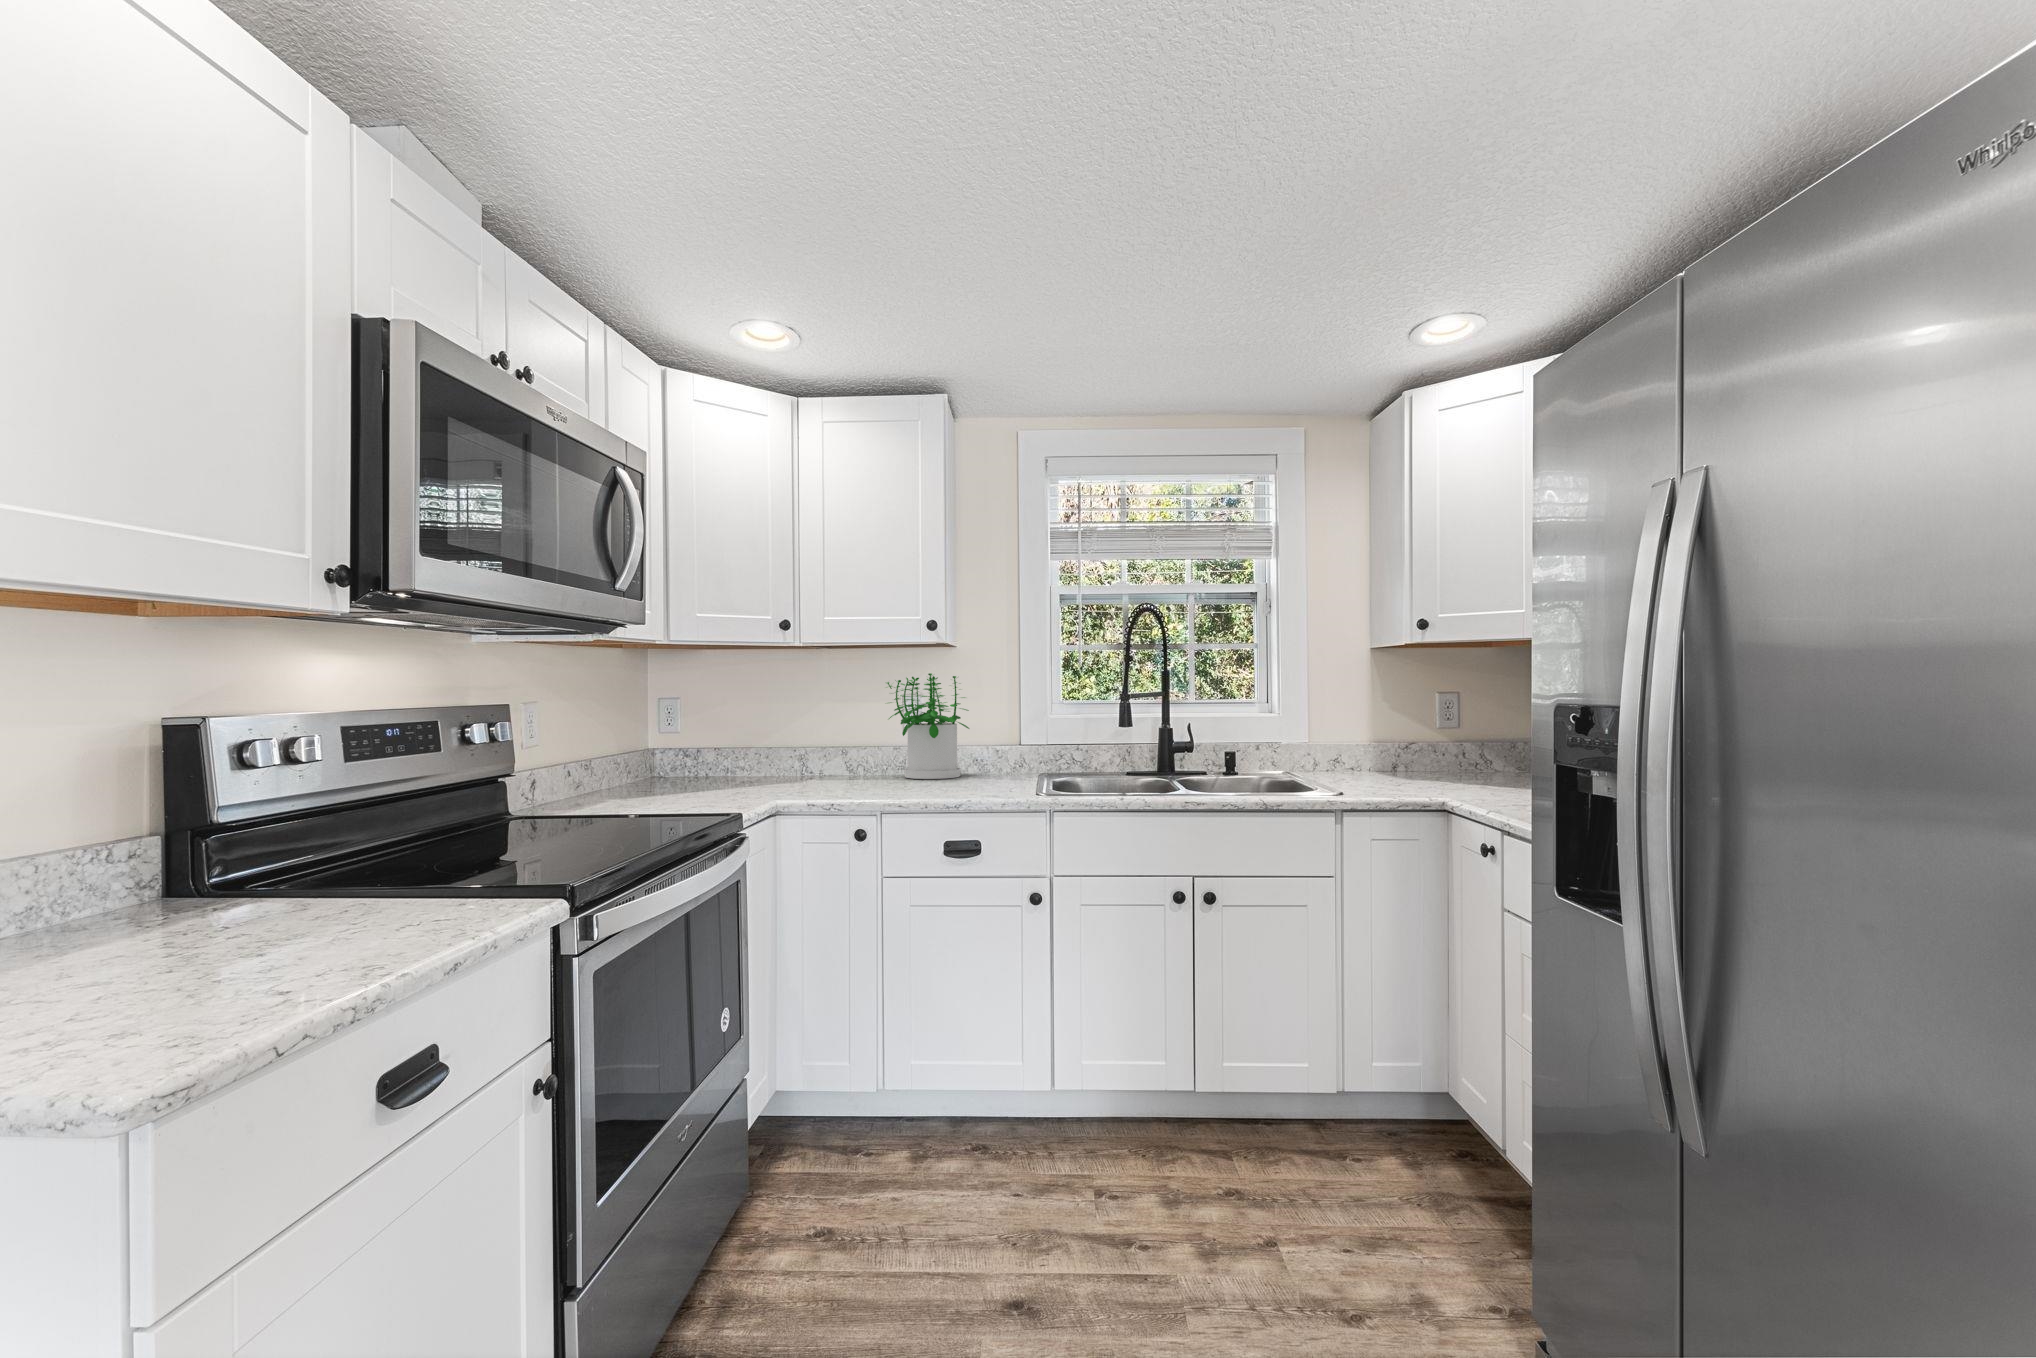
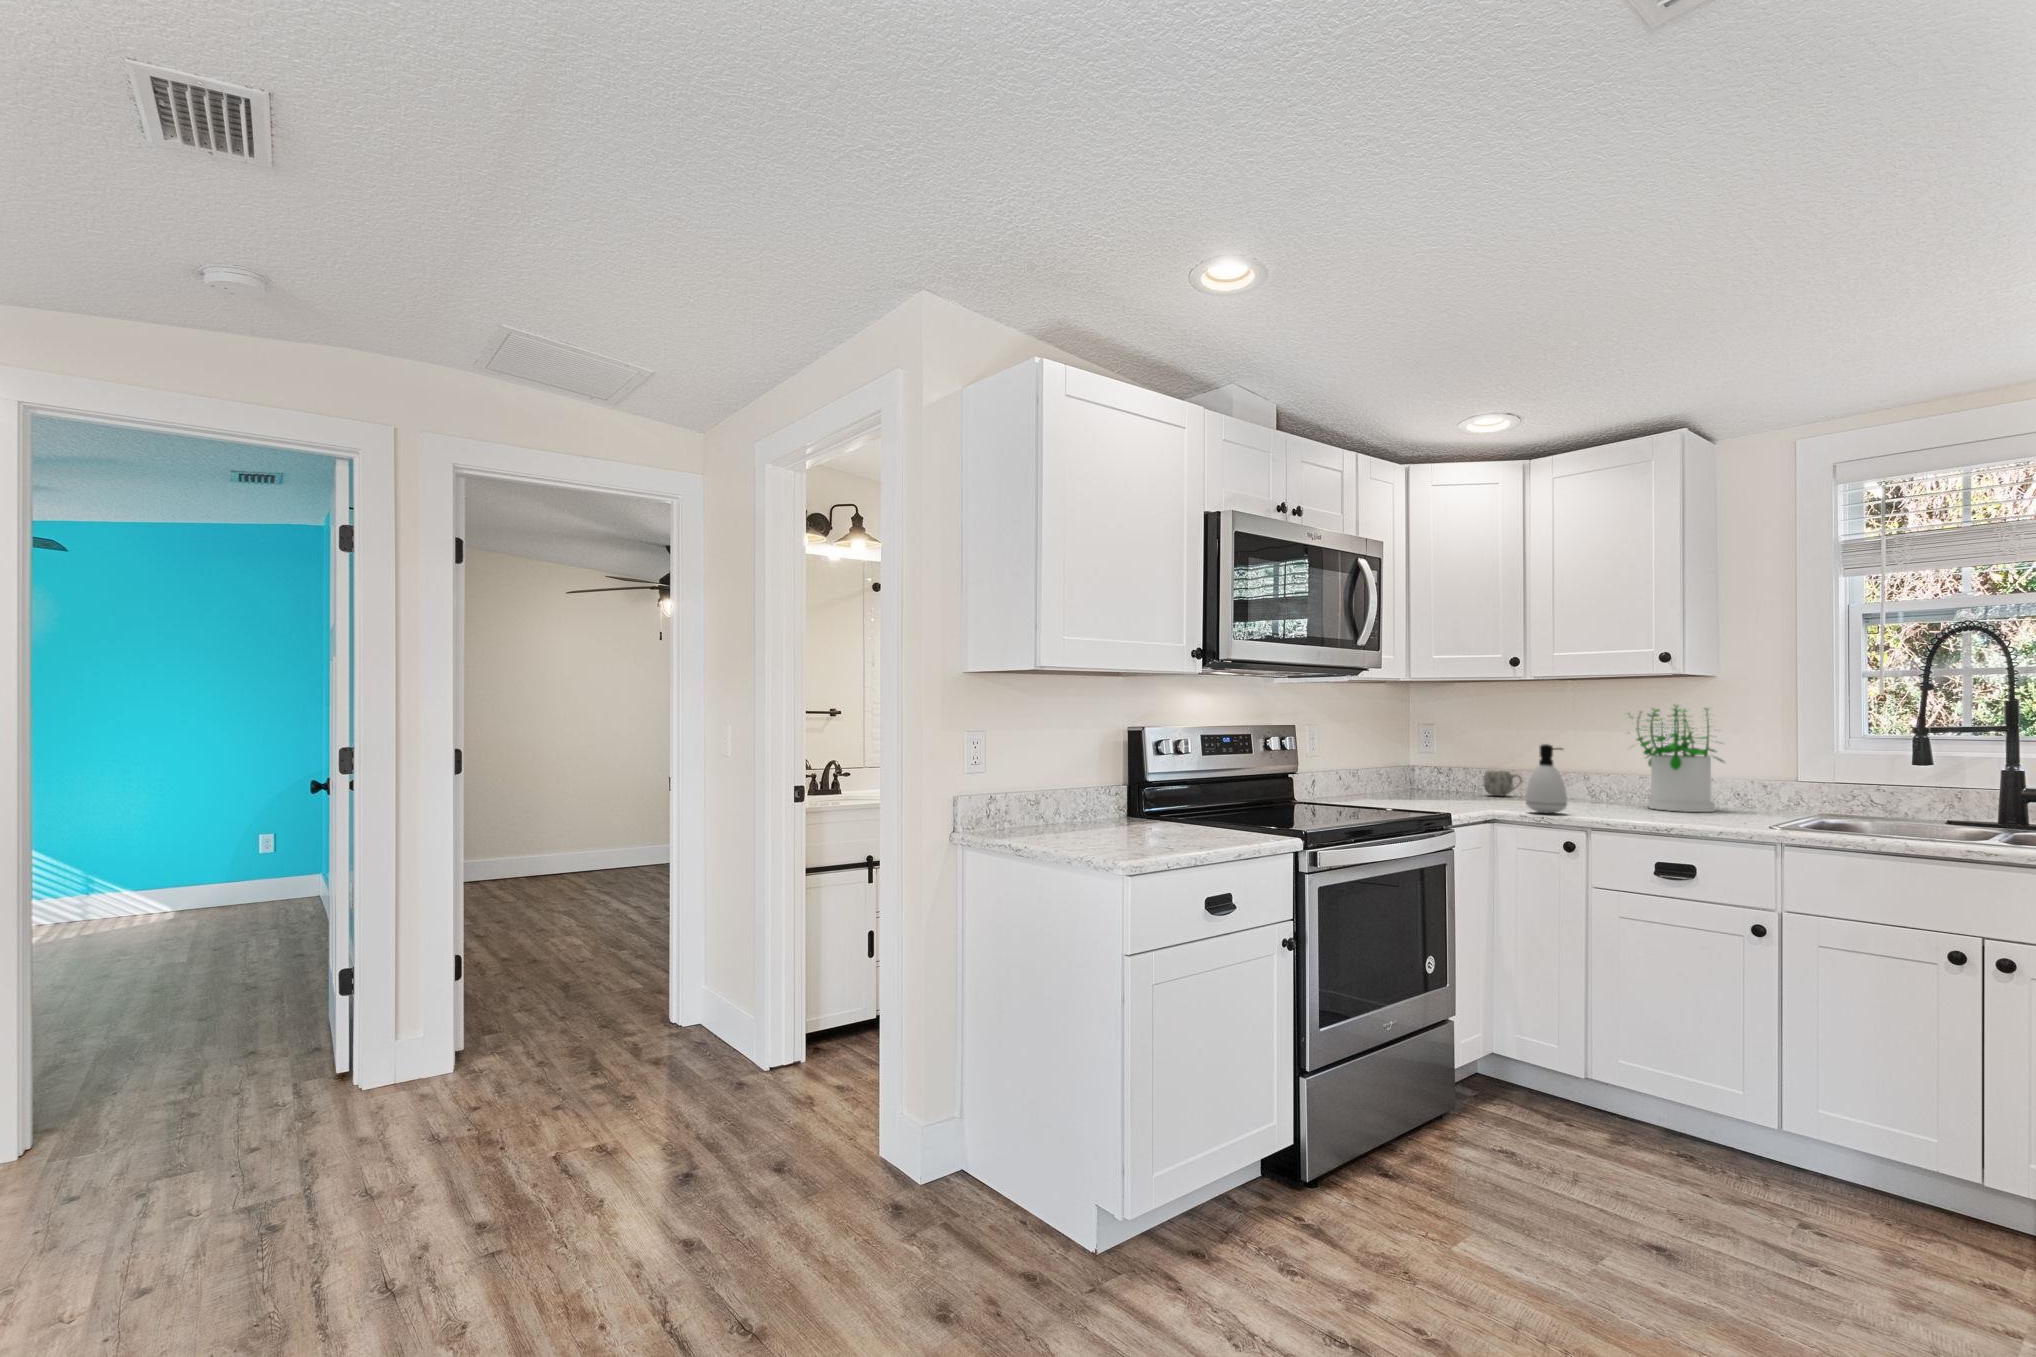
soap dispenser: none [810,718,852,796] -> present [1526,744,1567,813]
mug: none [738,749,779,777] -> present [1484,771,1523,796]

